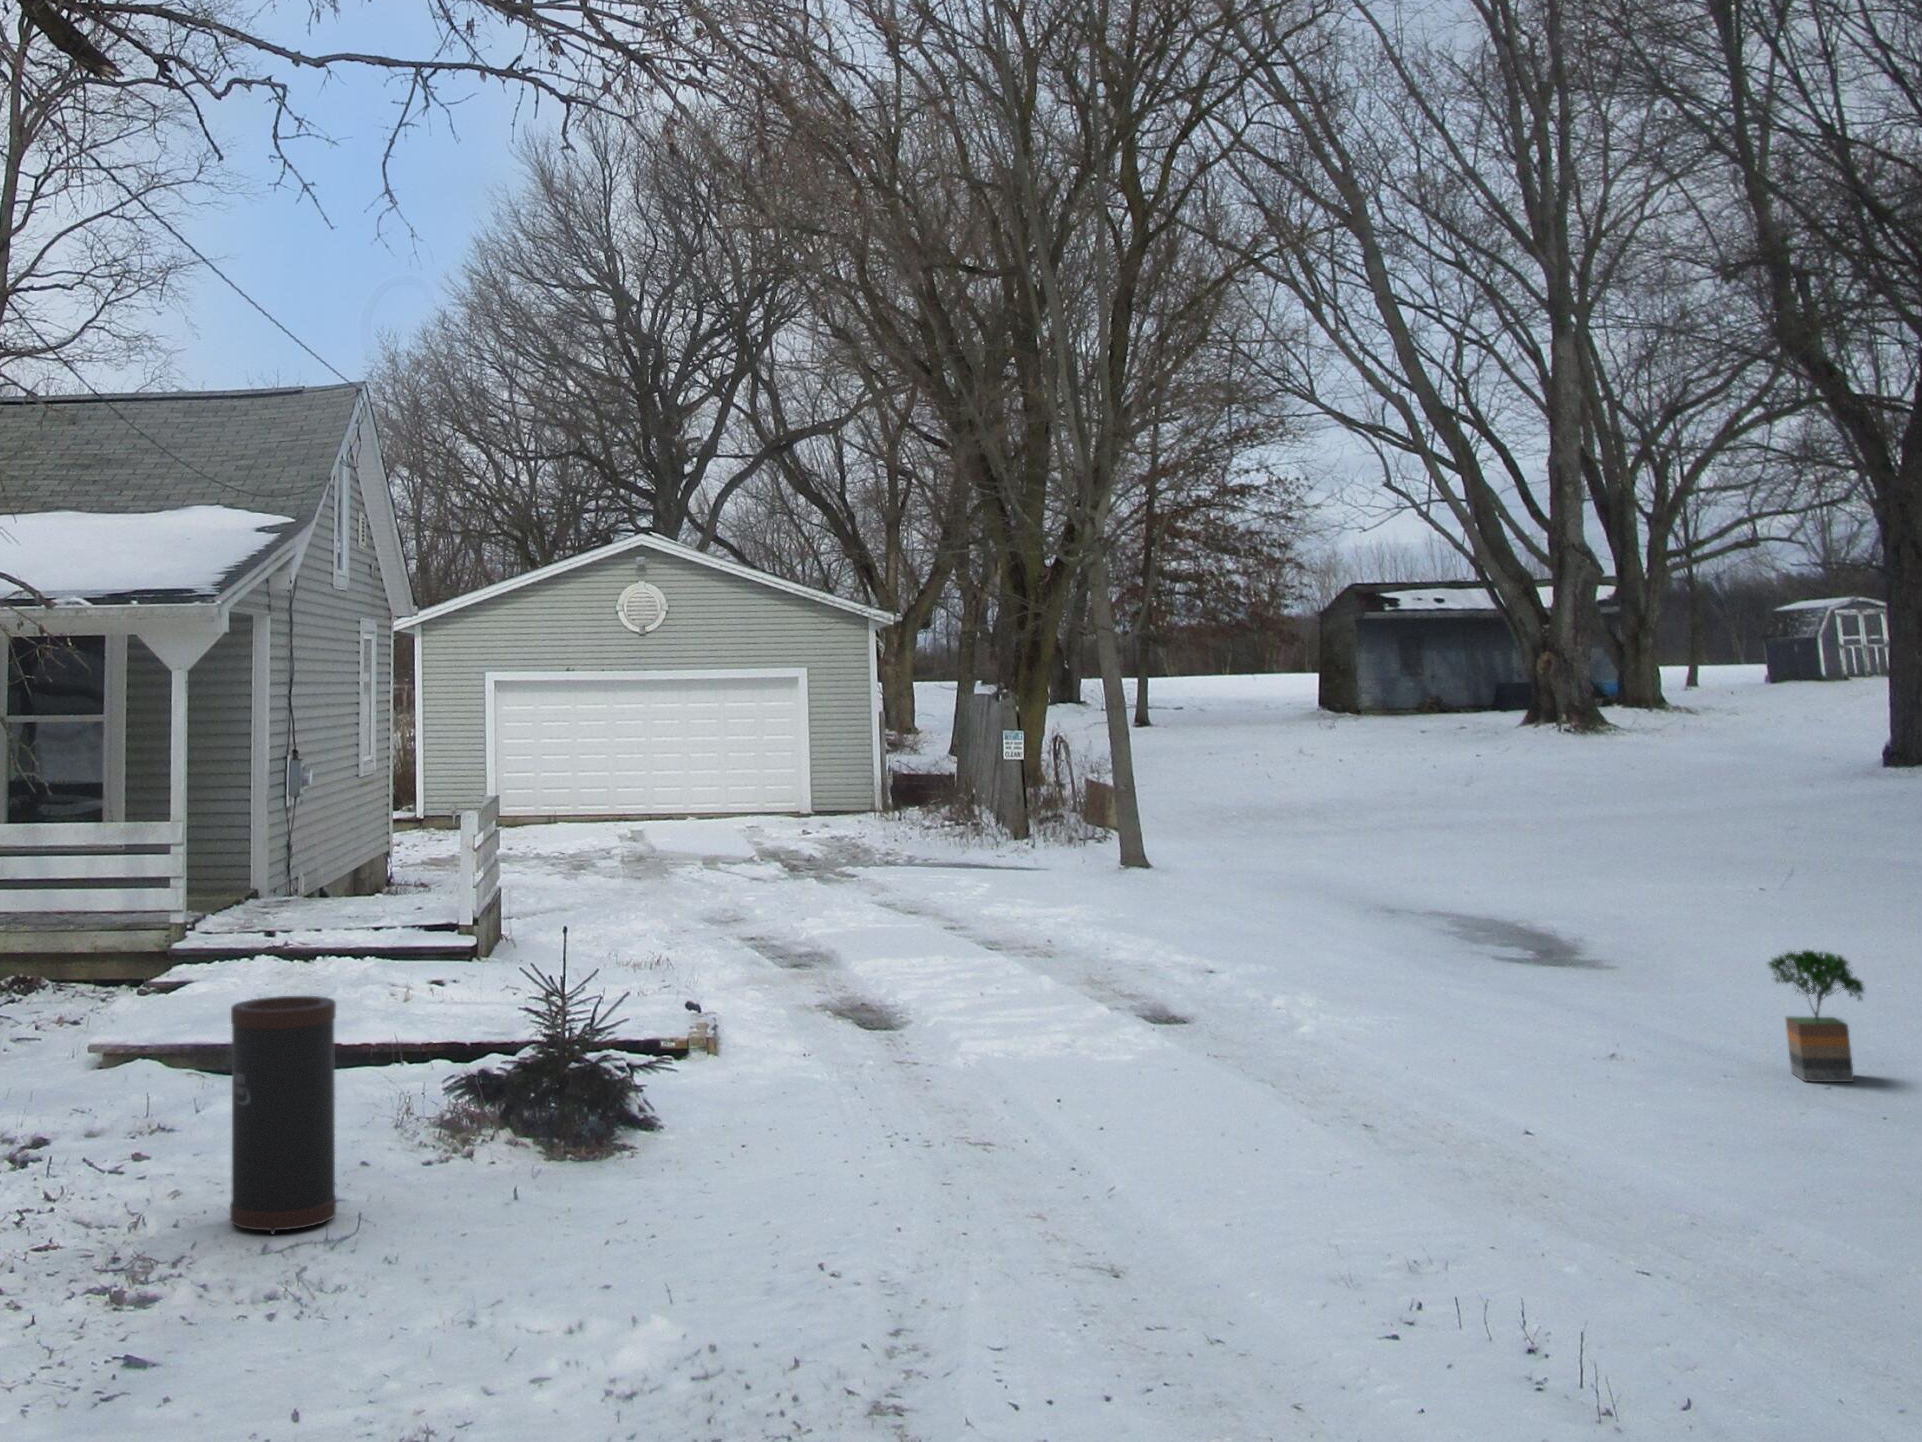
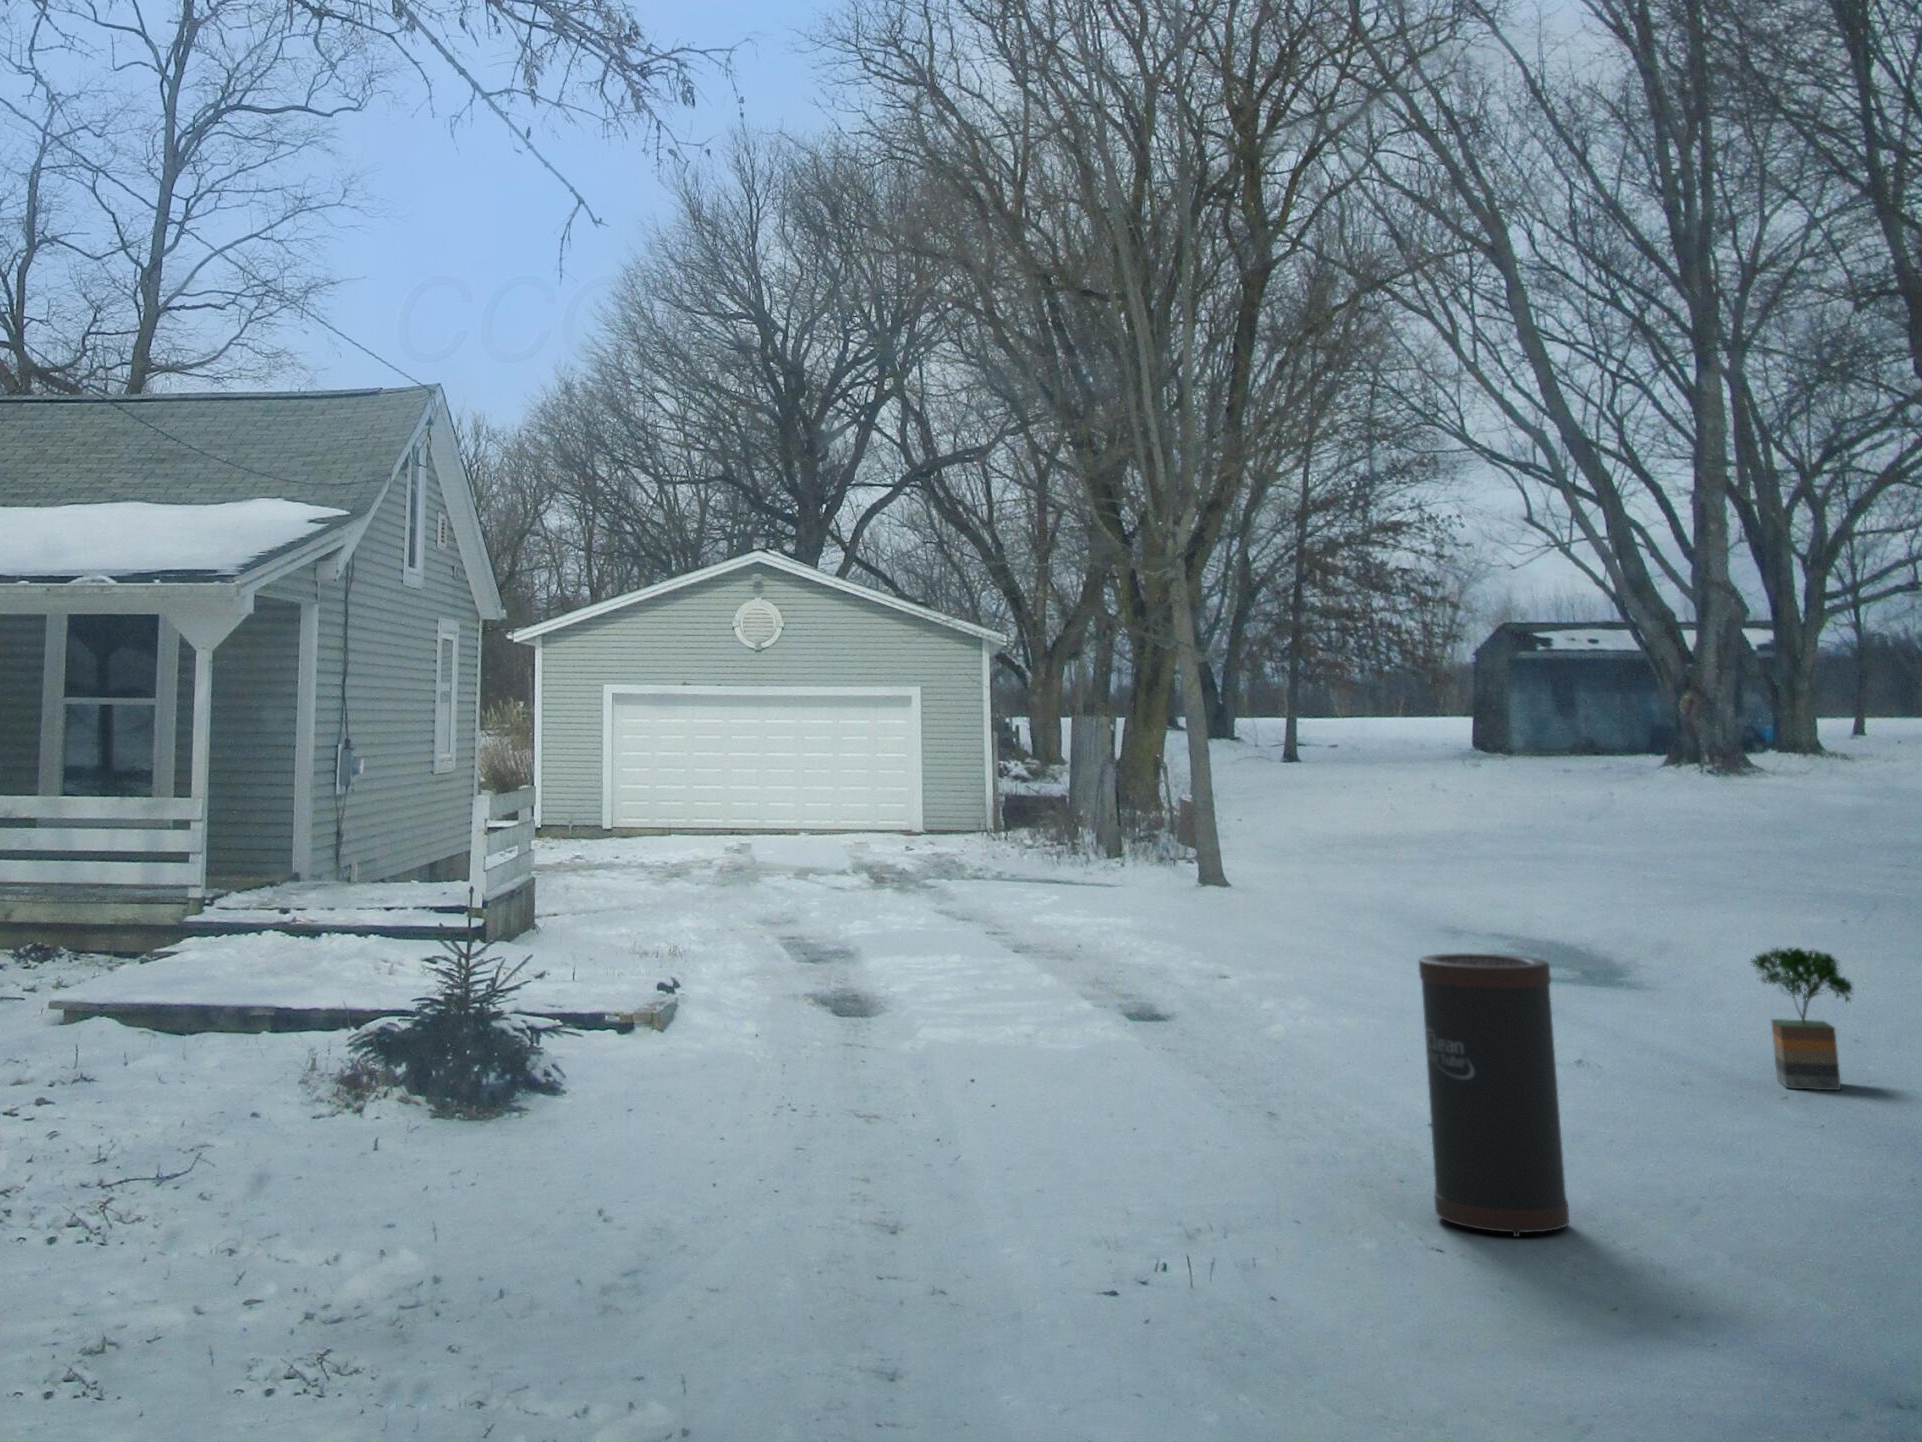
trash can: present [230,996,336,1234] -> present [1419,953,1569,1237]

